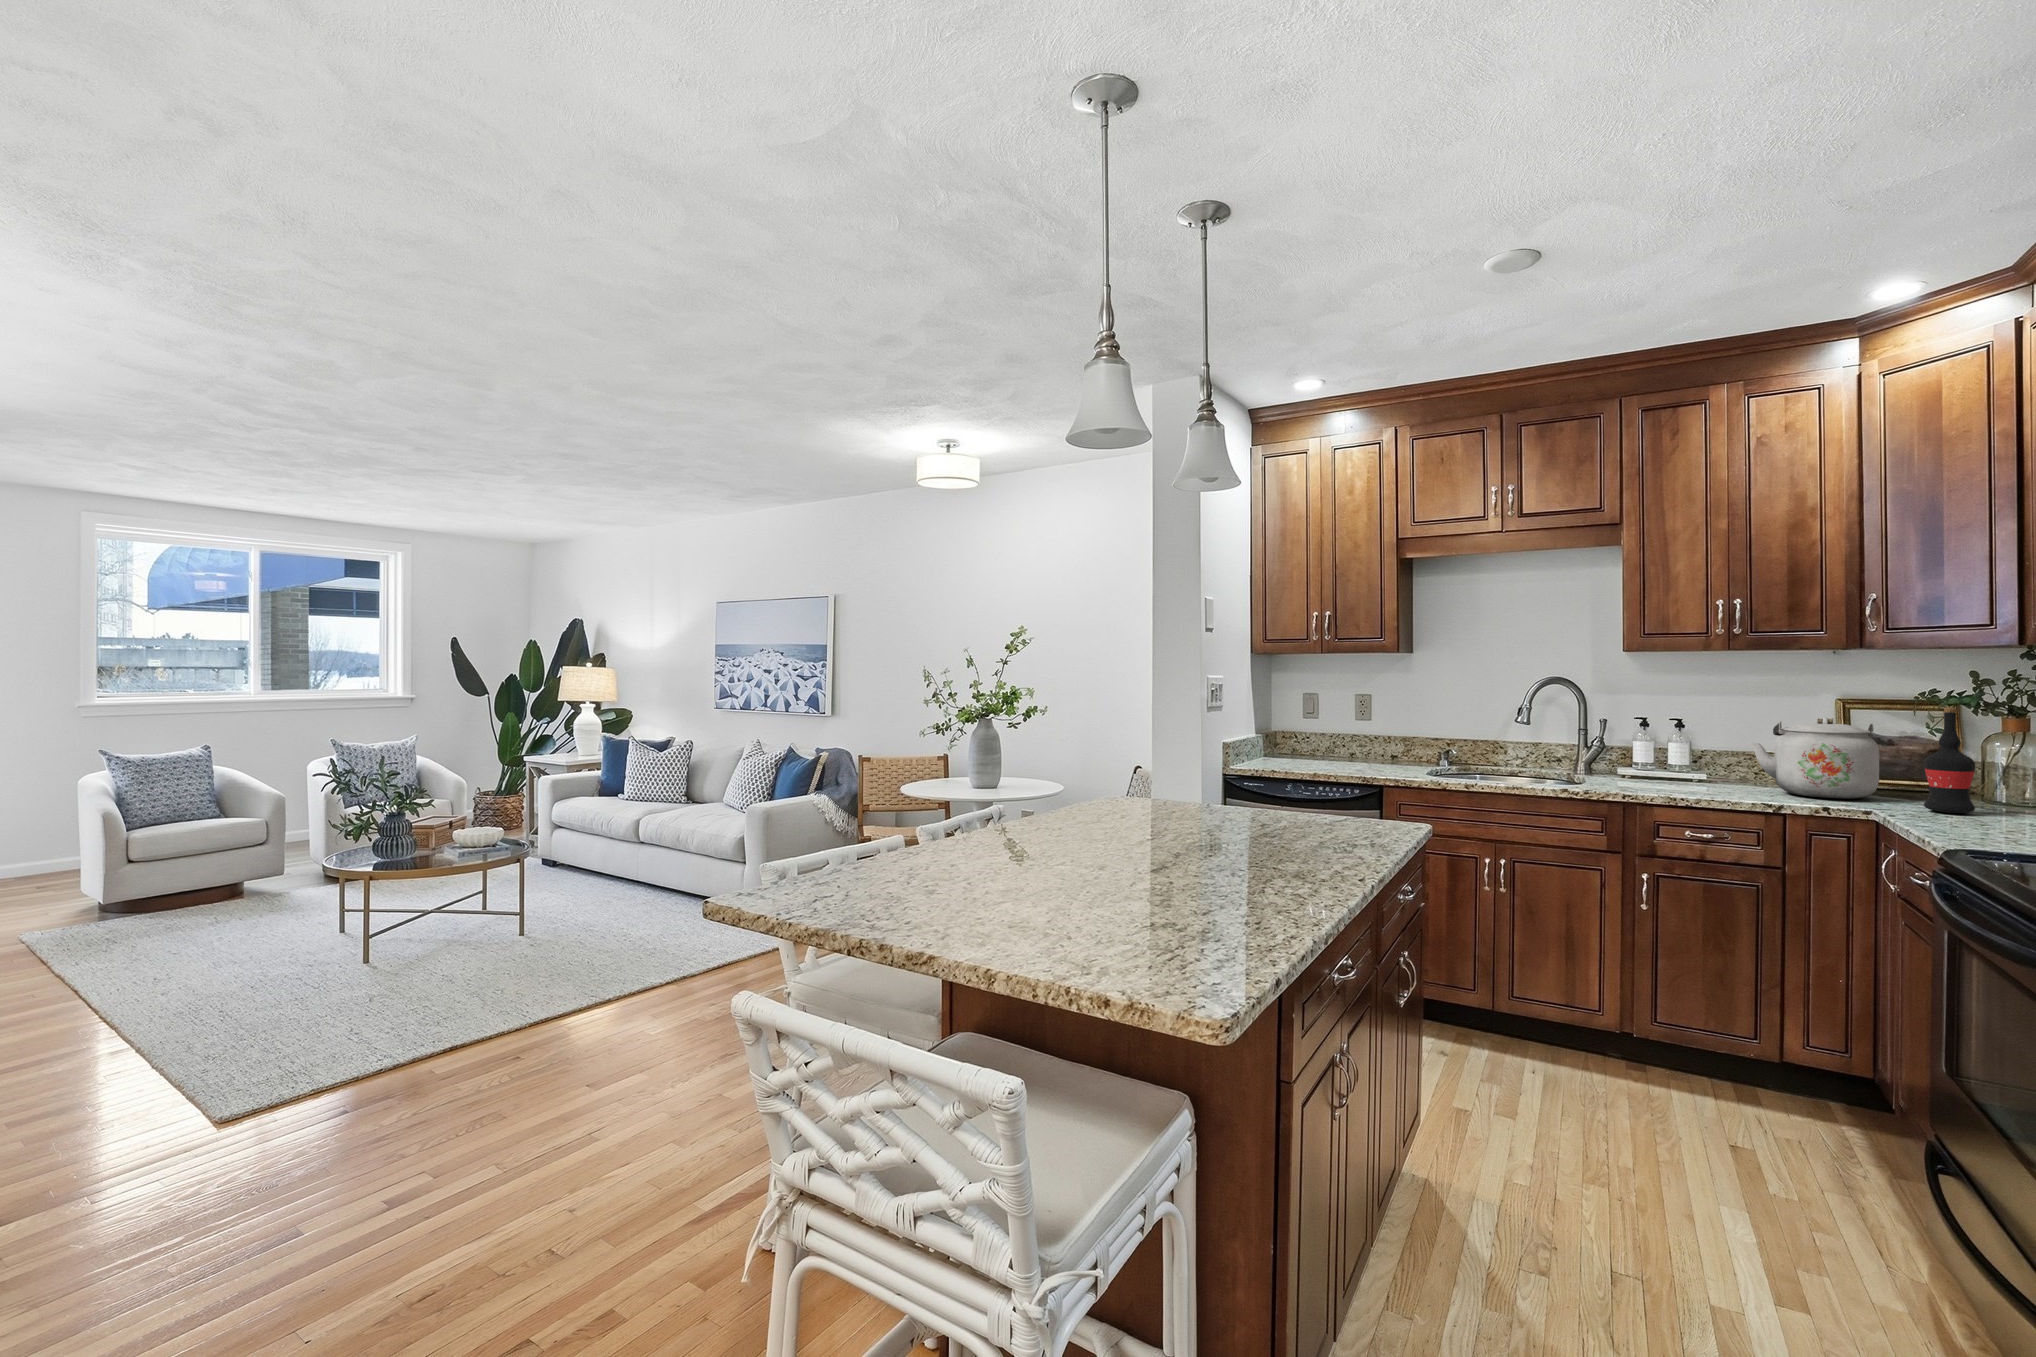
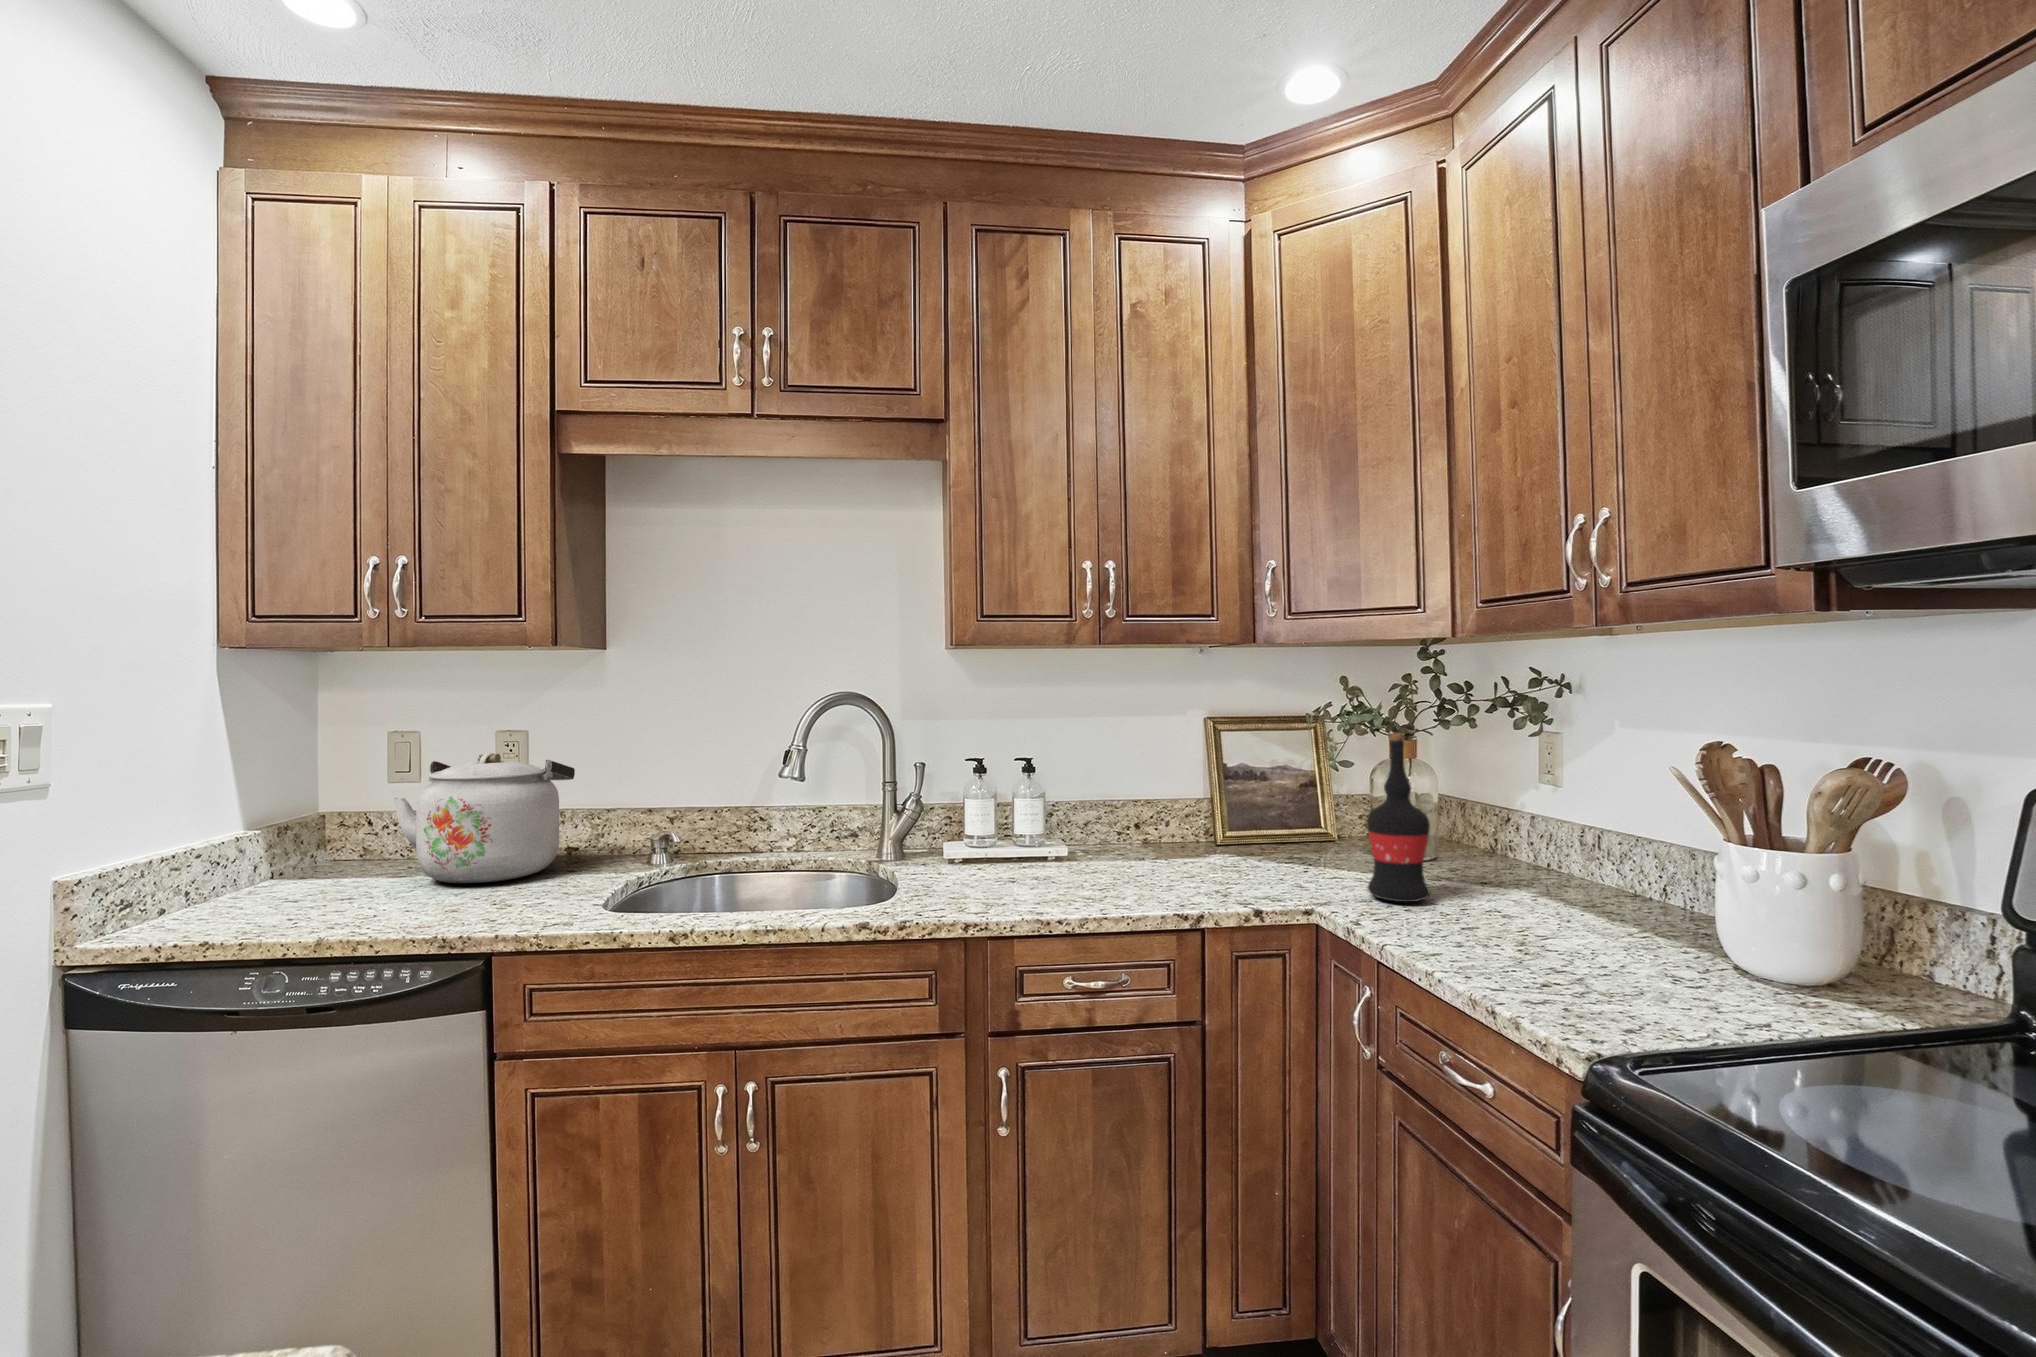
kettle: present [1753,718,1879,798] -> present [393,753,575,883]

